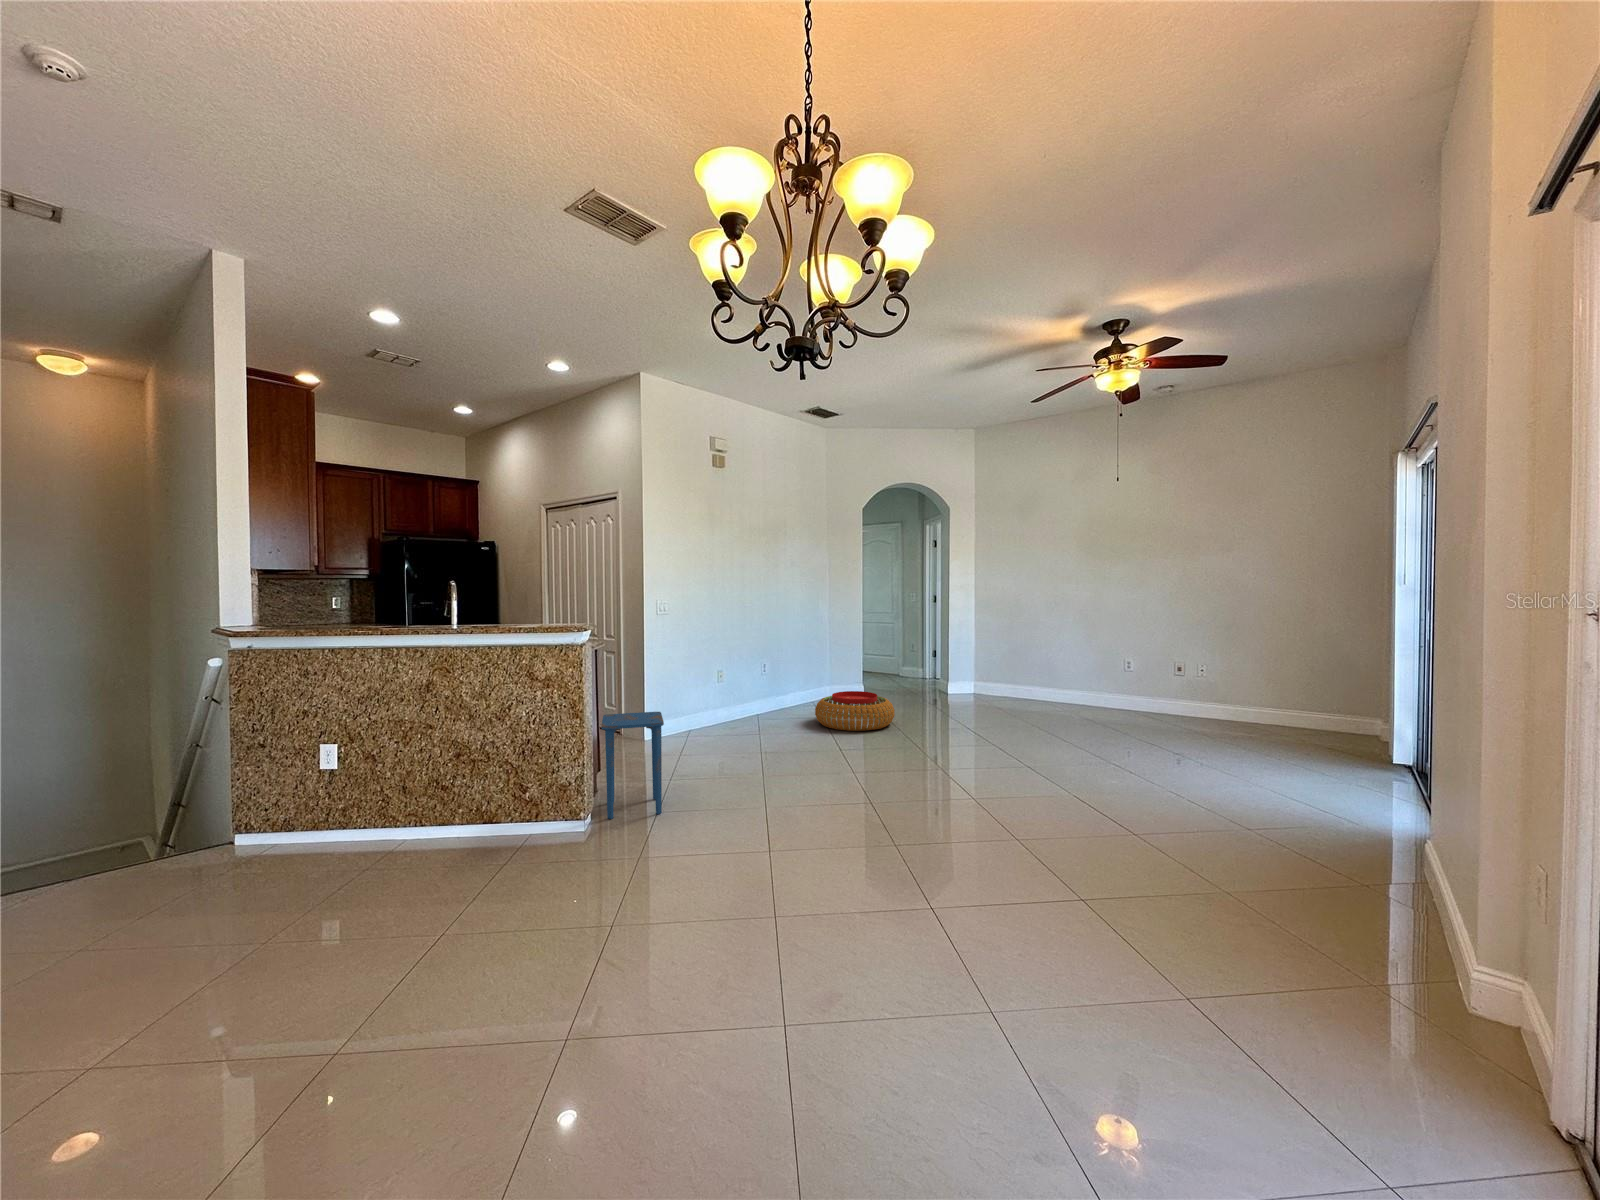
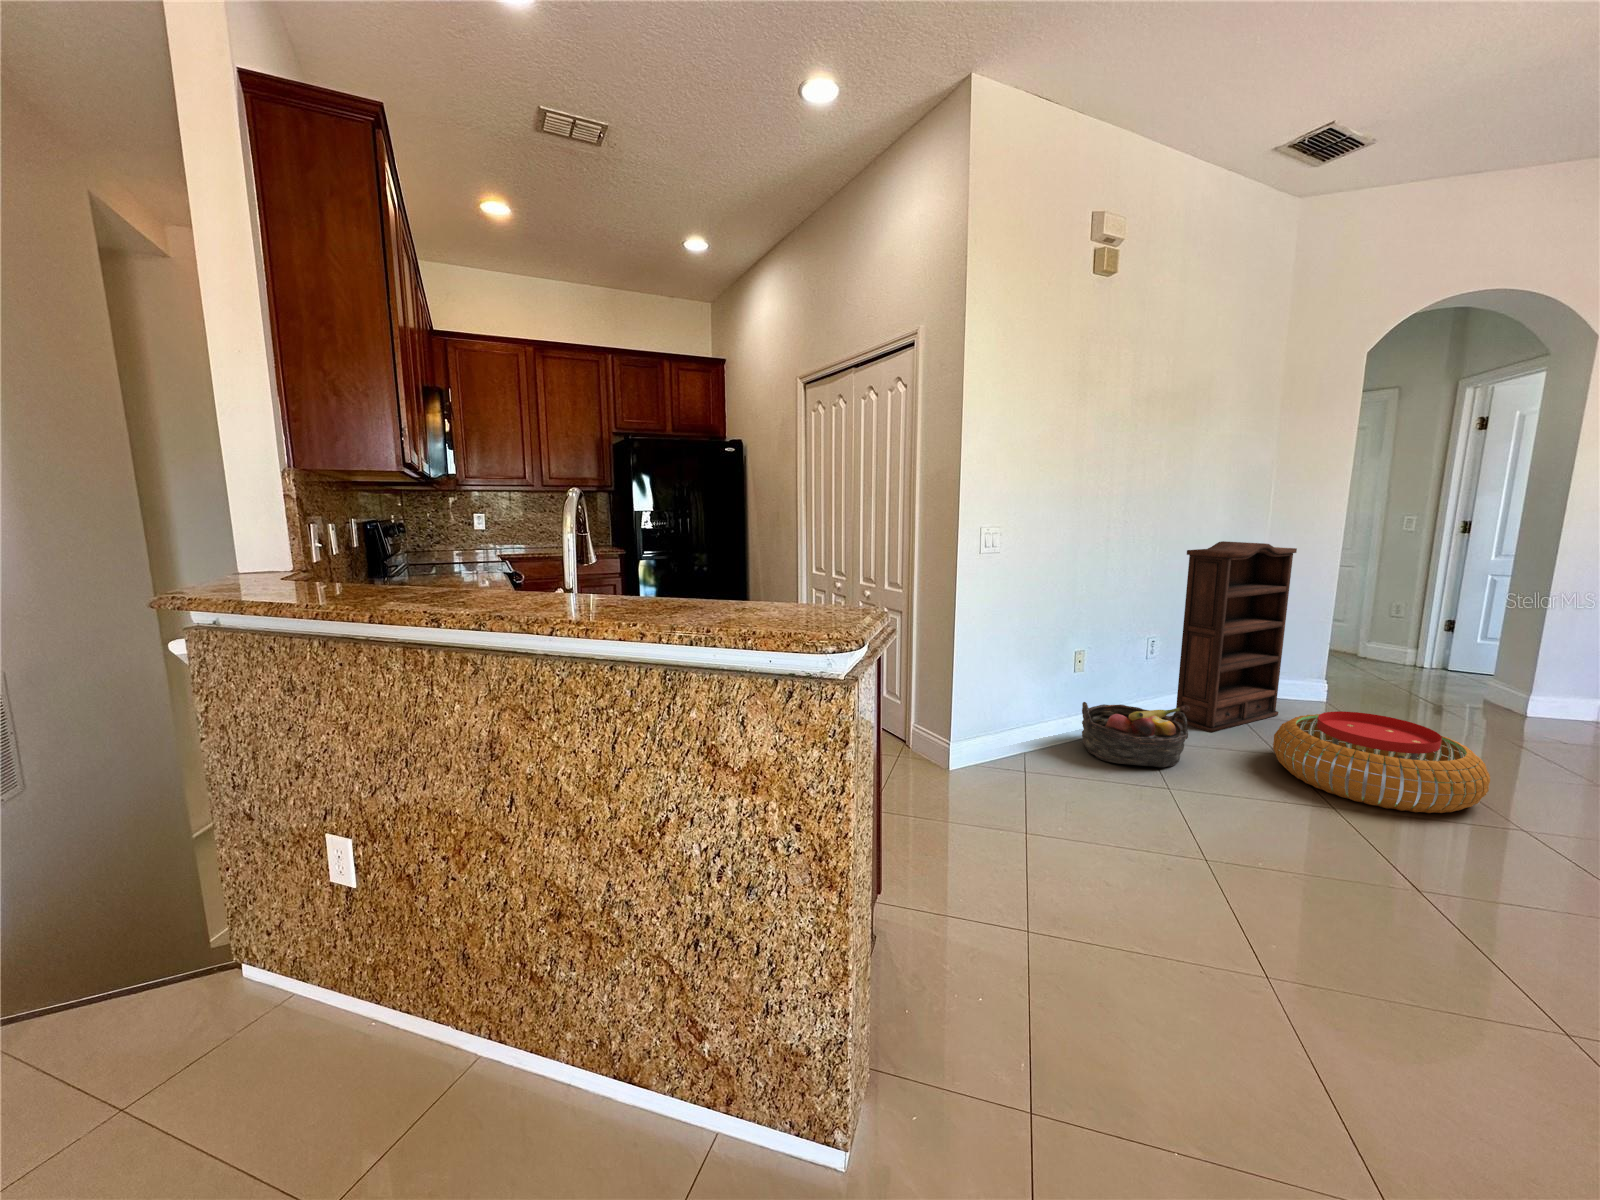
bookshelf: none [778,608,835,714] -> present [1175,541,1297,732]
basket: none [721,694,774,729] -> present [1082,702,1190,767]
side table: present [602,712,664,819] -> none [895,808,1068,1120]

